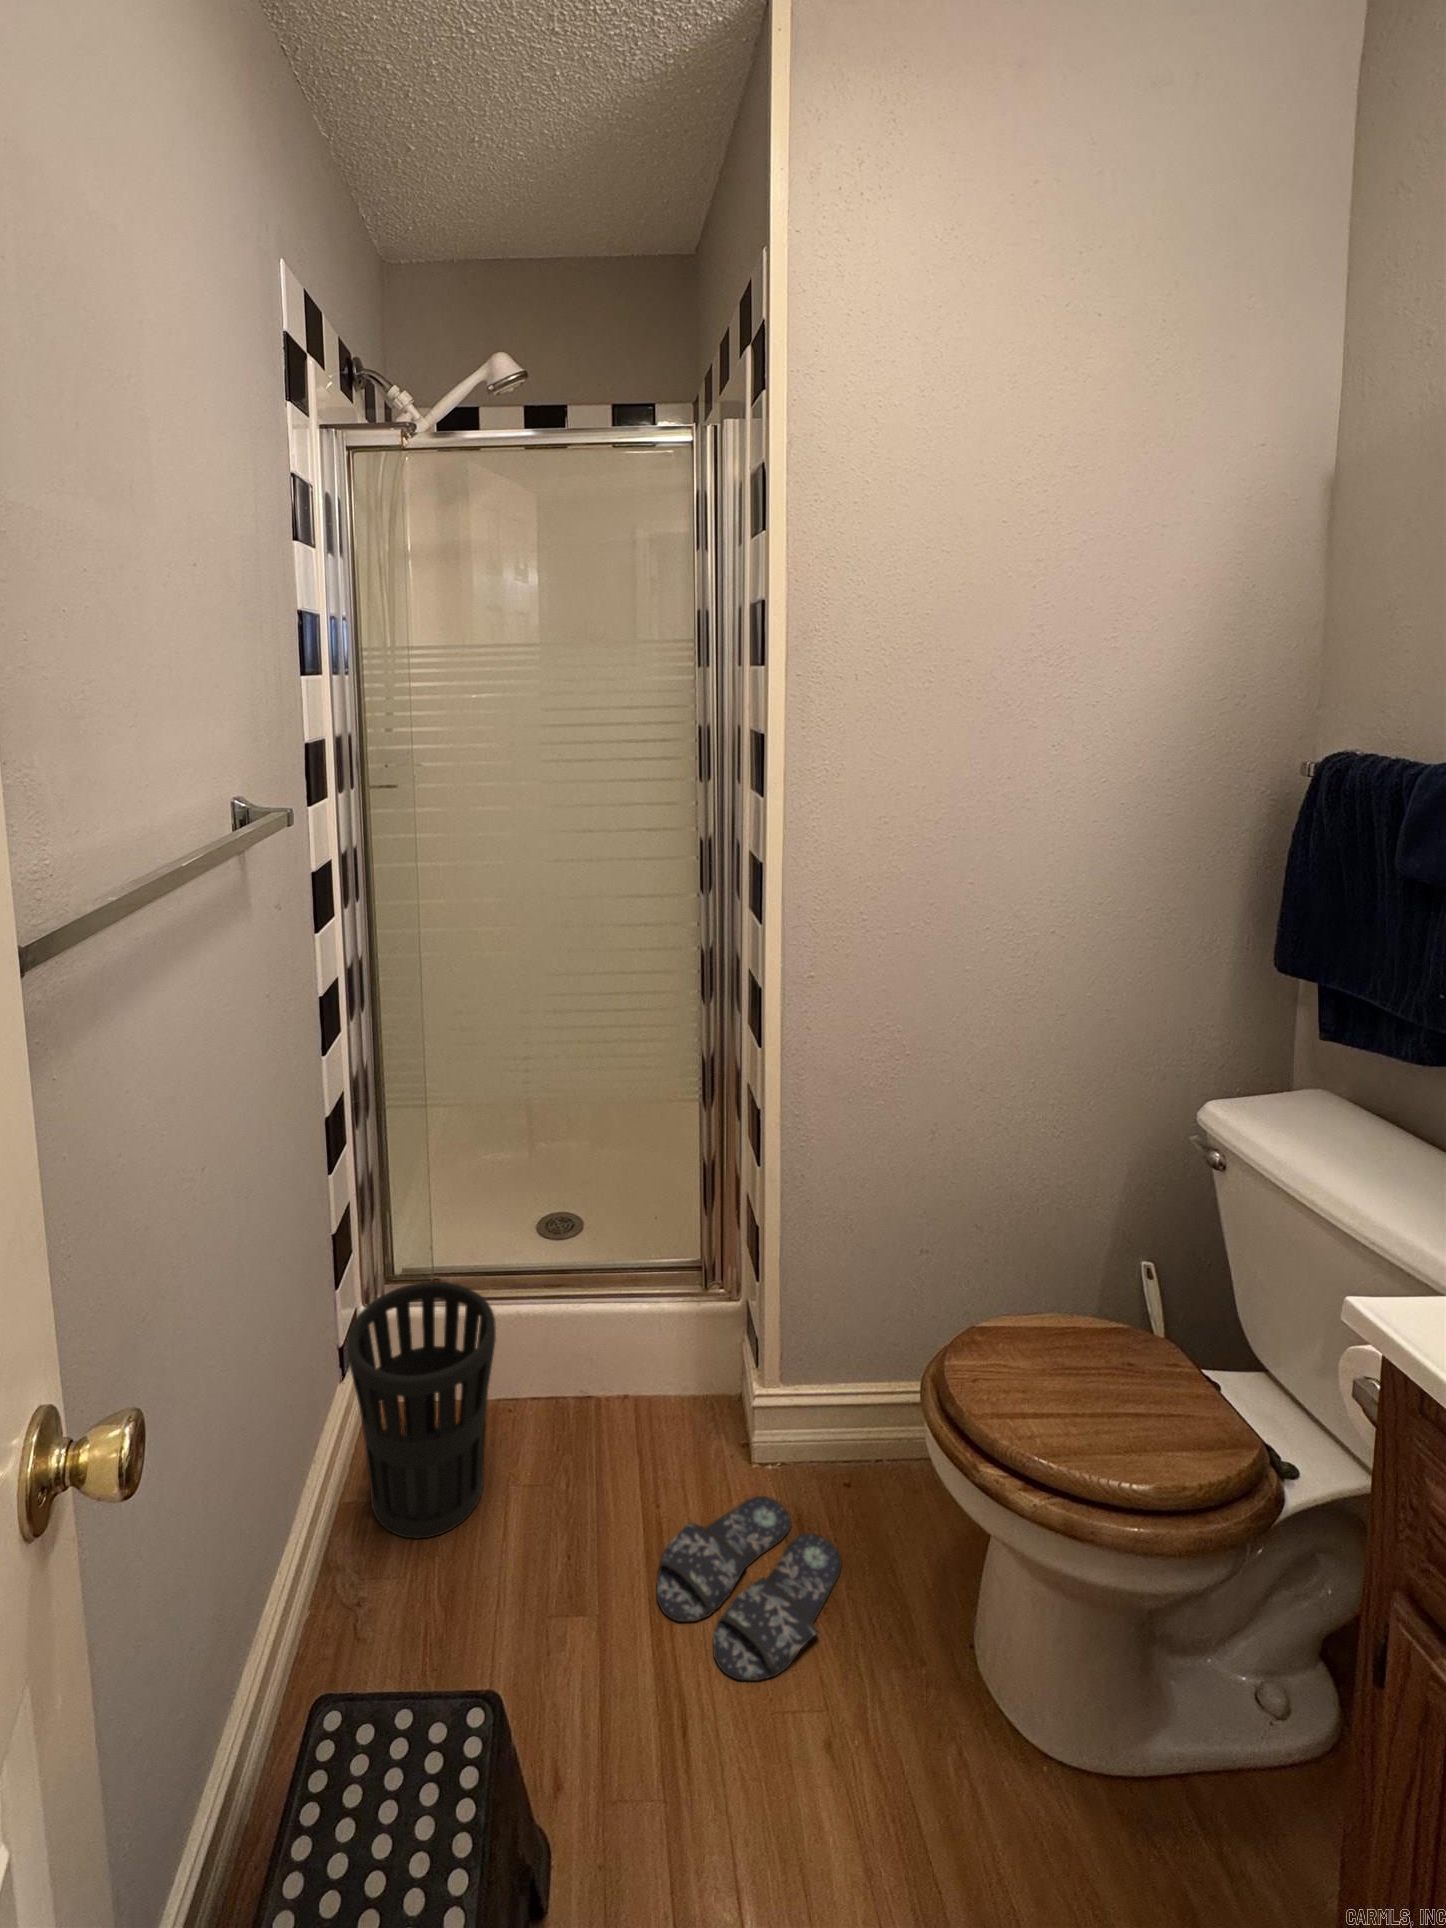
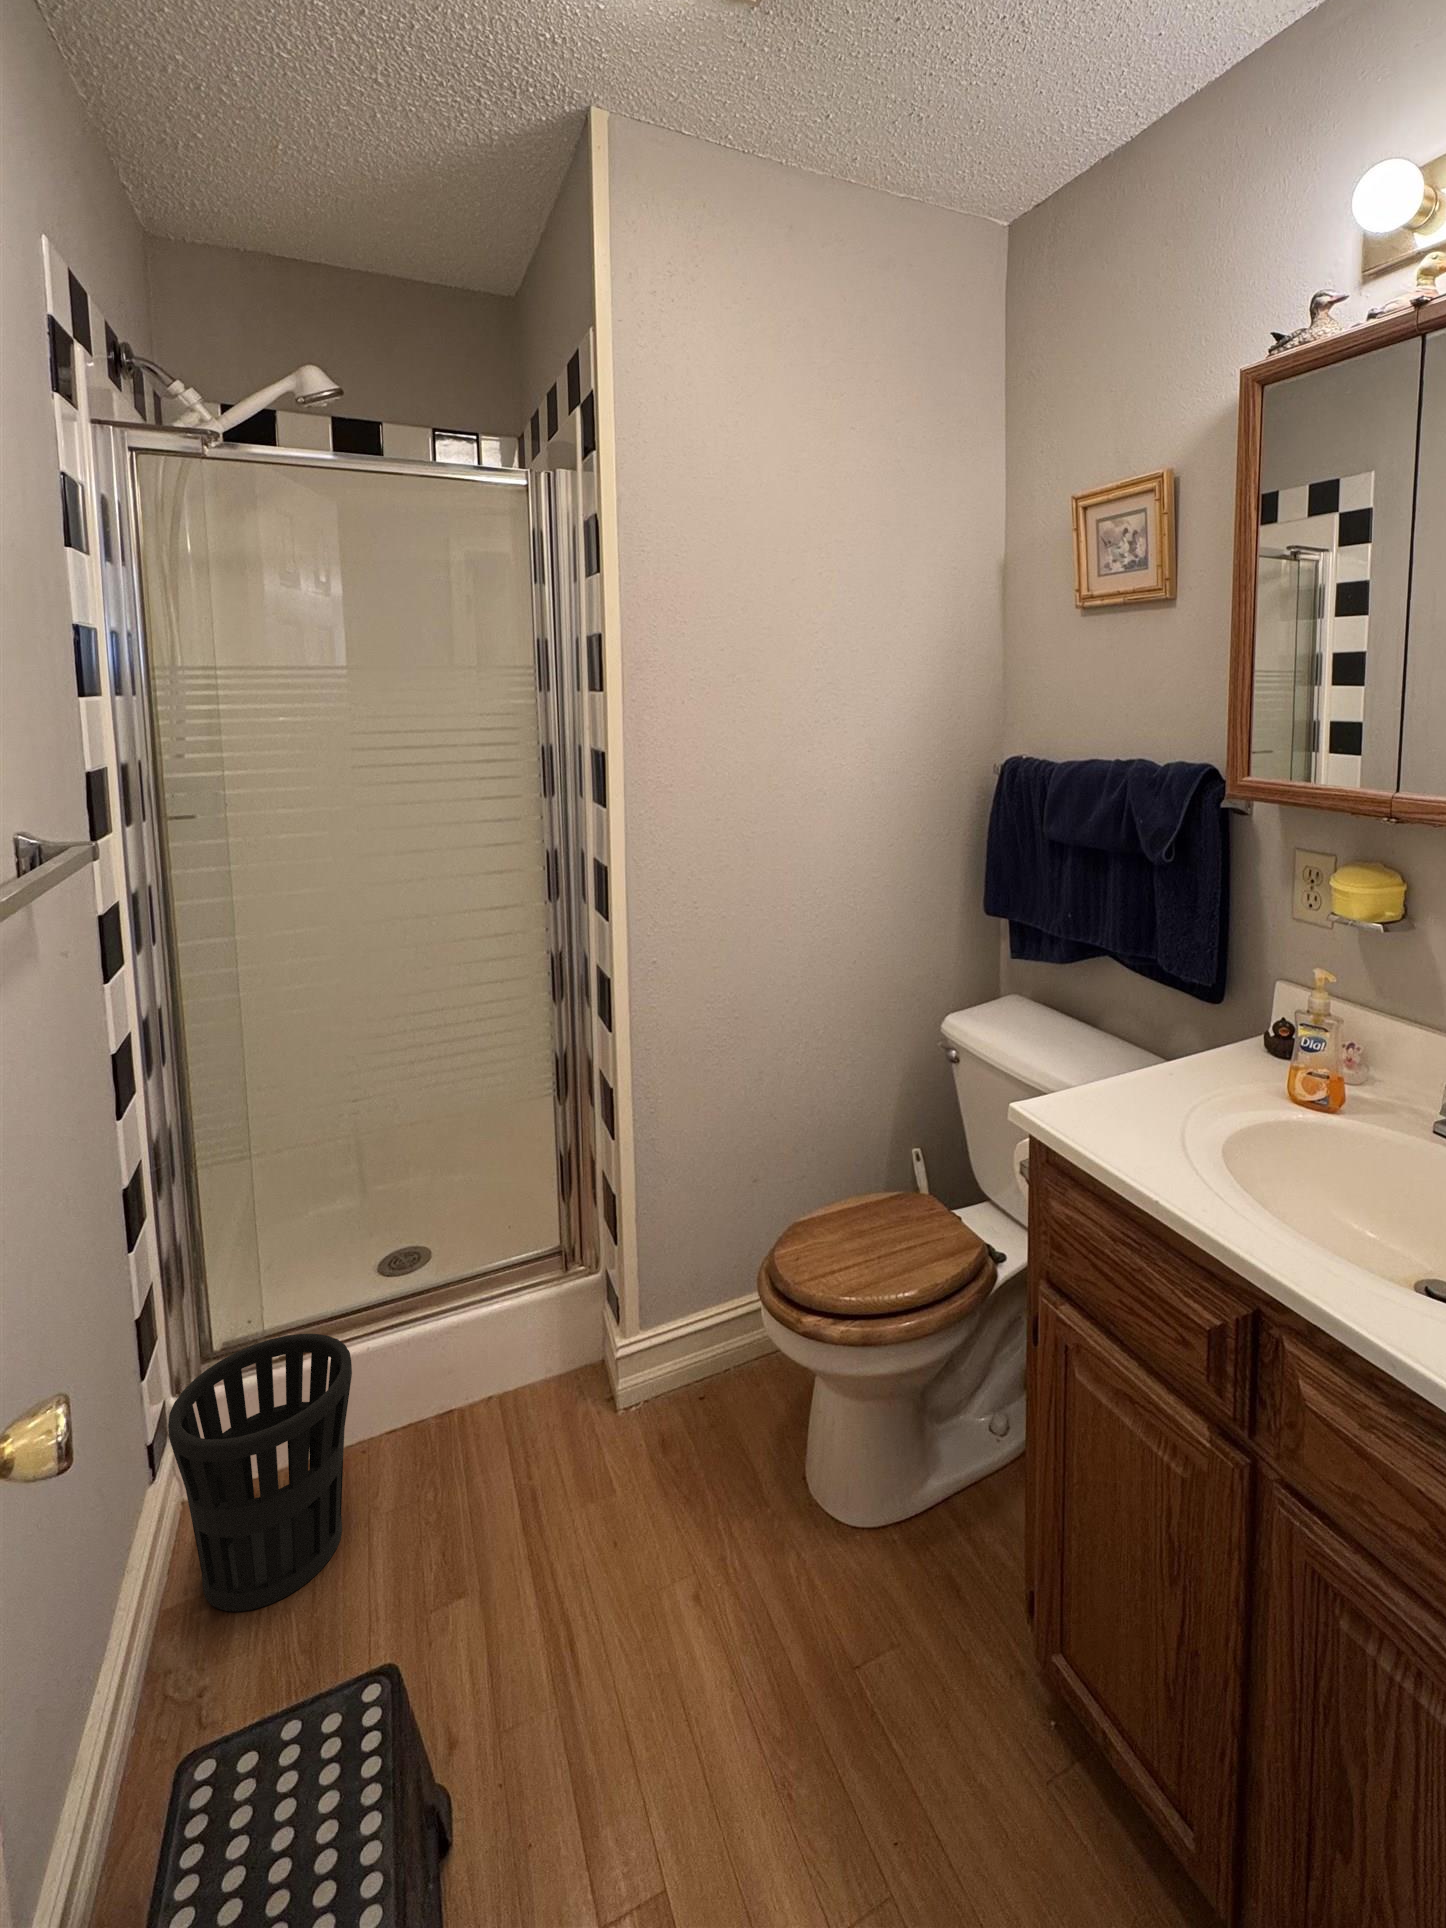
slippers: present [657,1496,842,1680] -> none [536,1432,701,1583]

